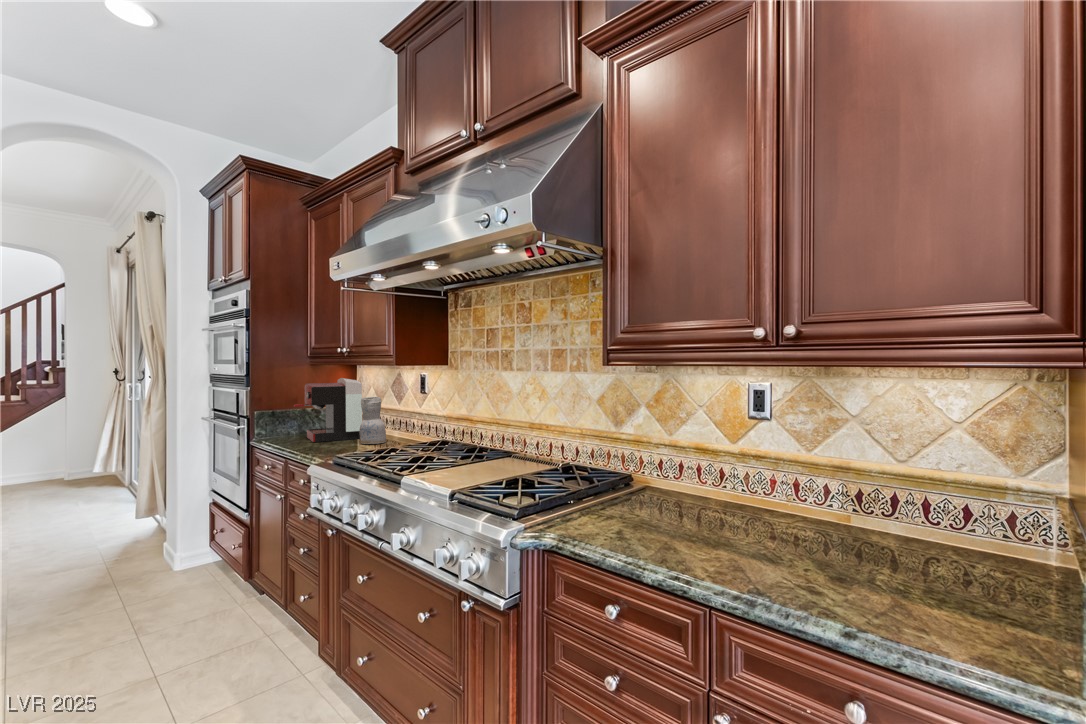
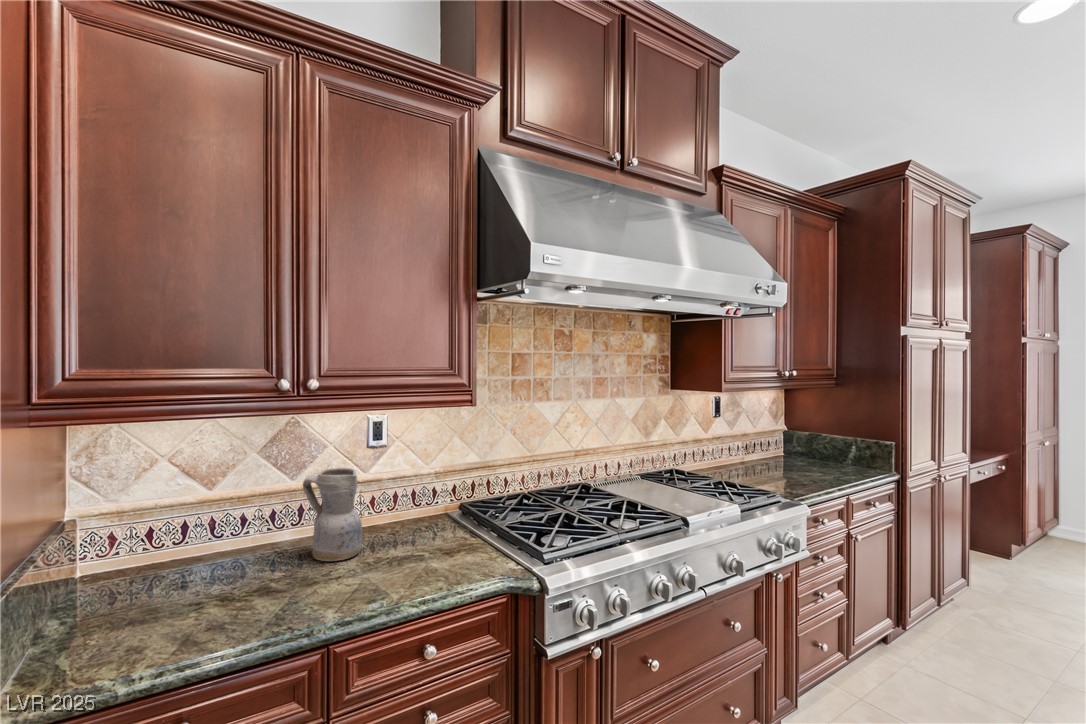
coffee maker: present [294,378,362,442] -> none [102,449,255,627]

